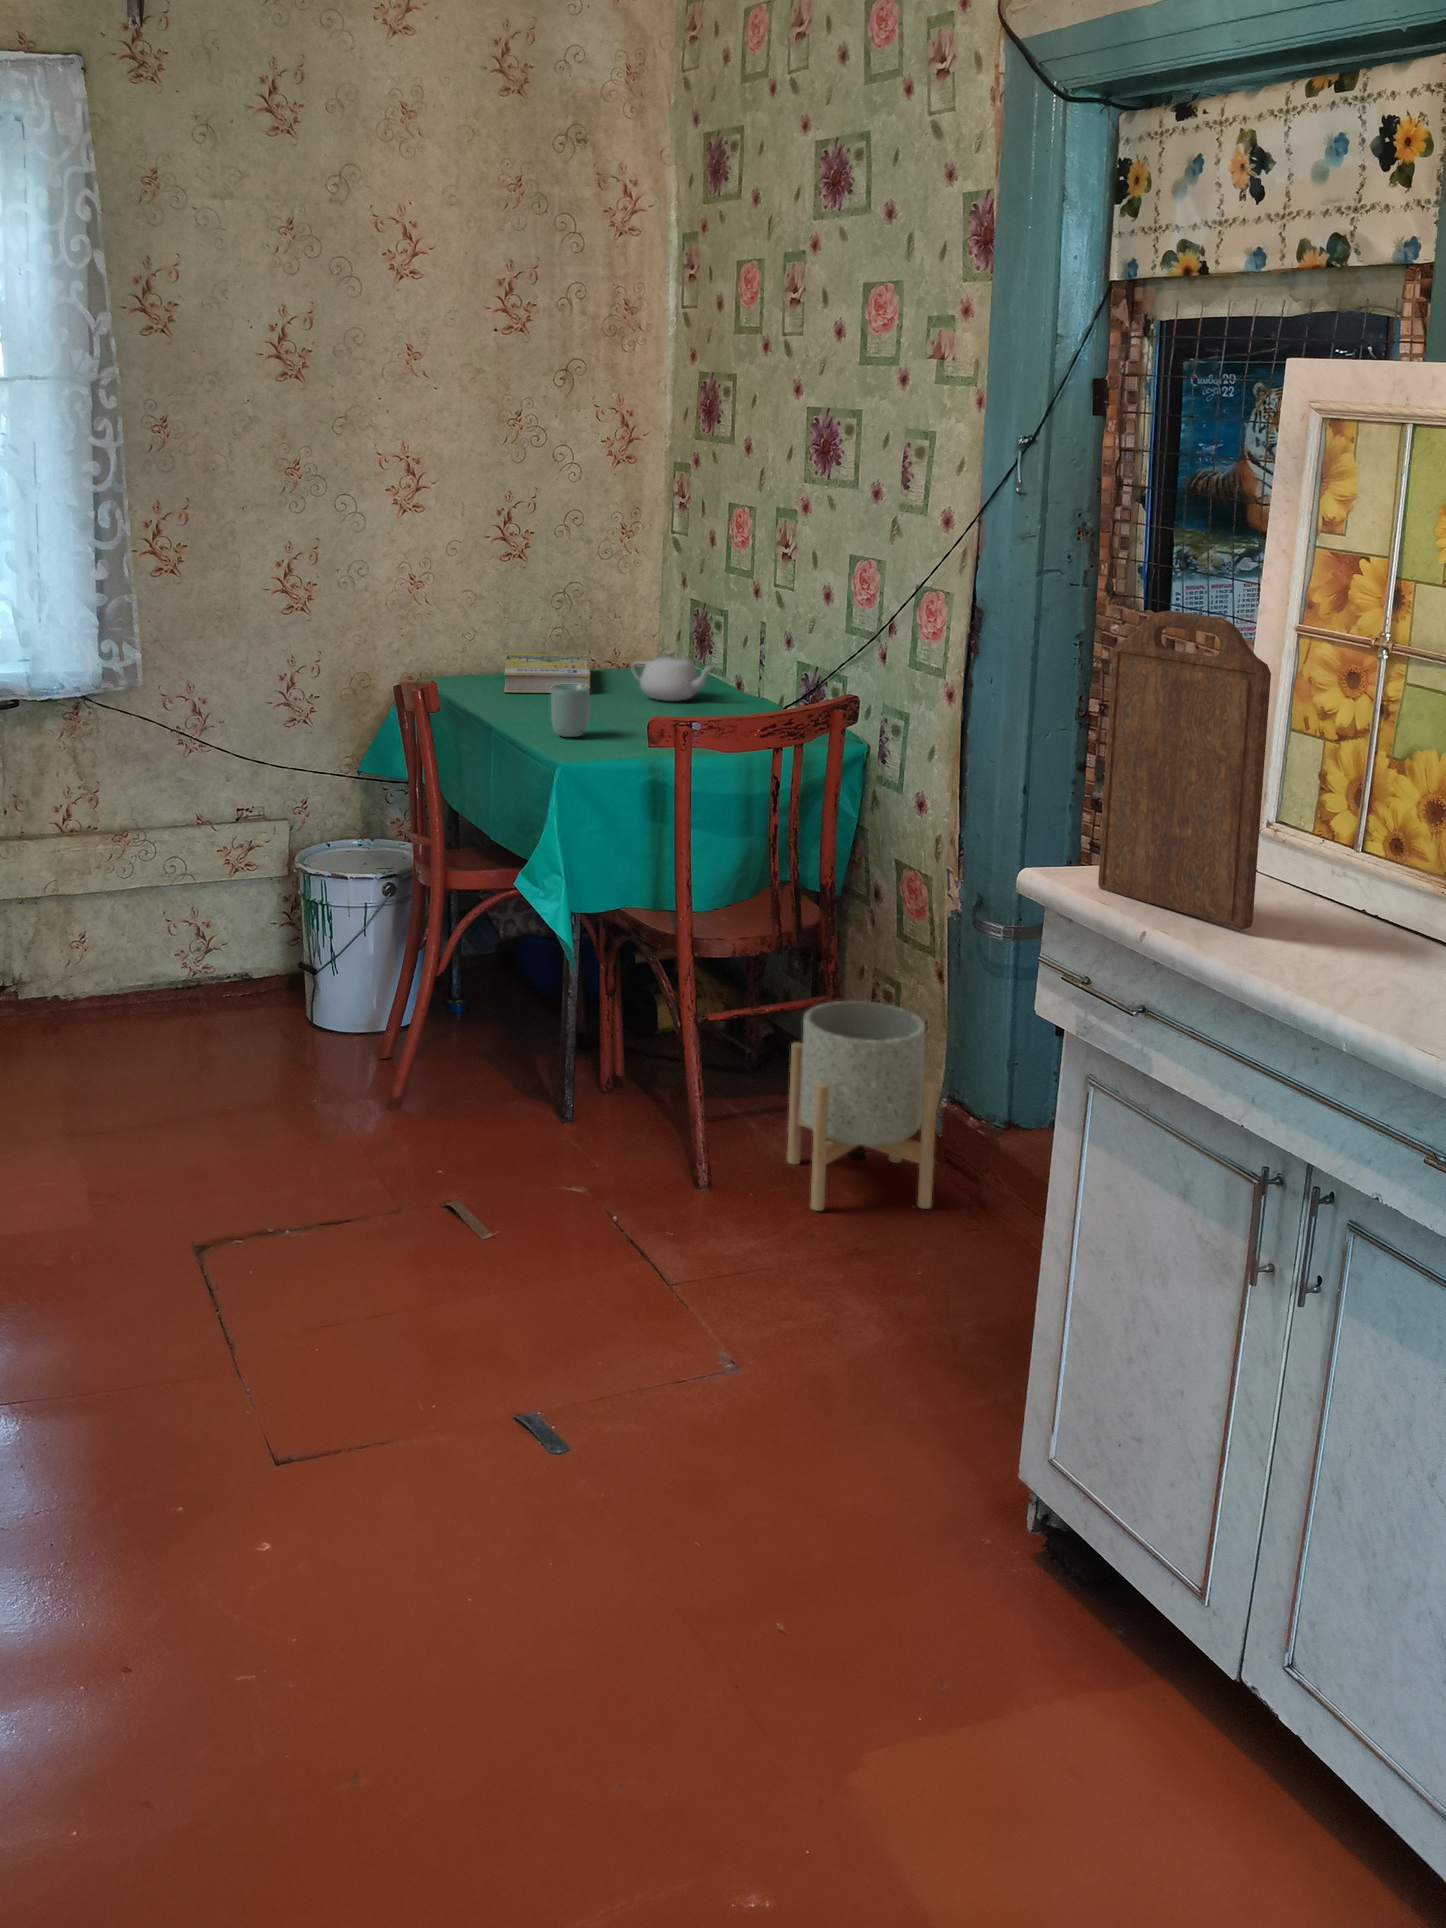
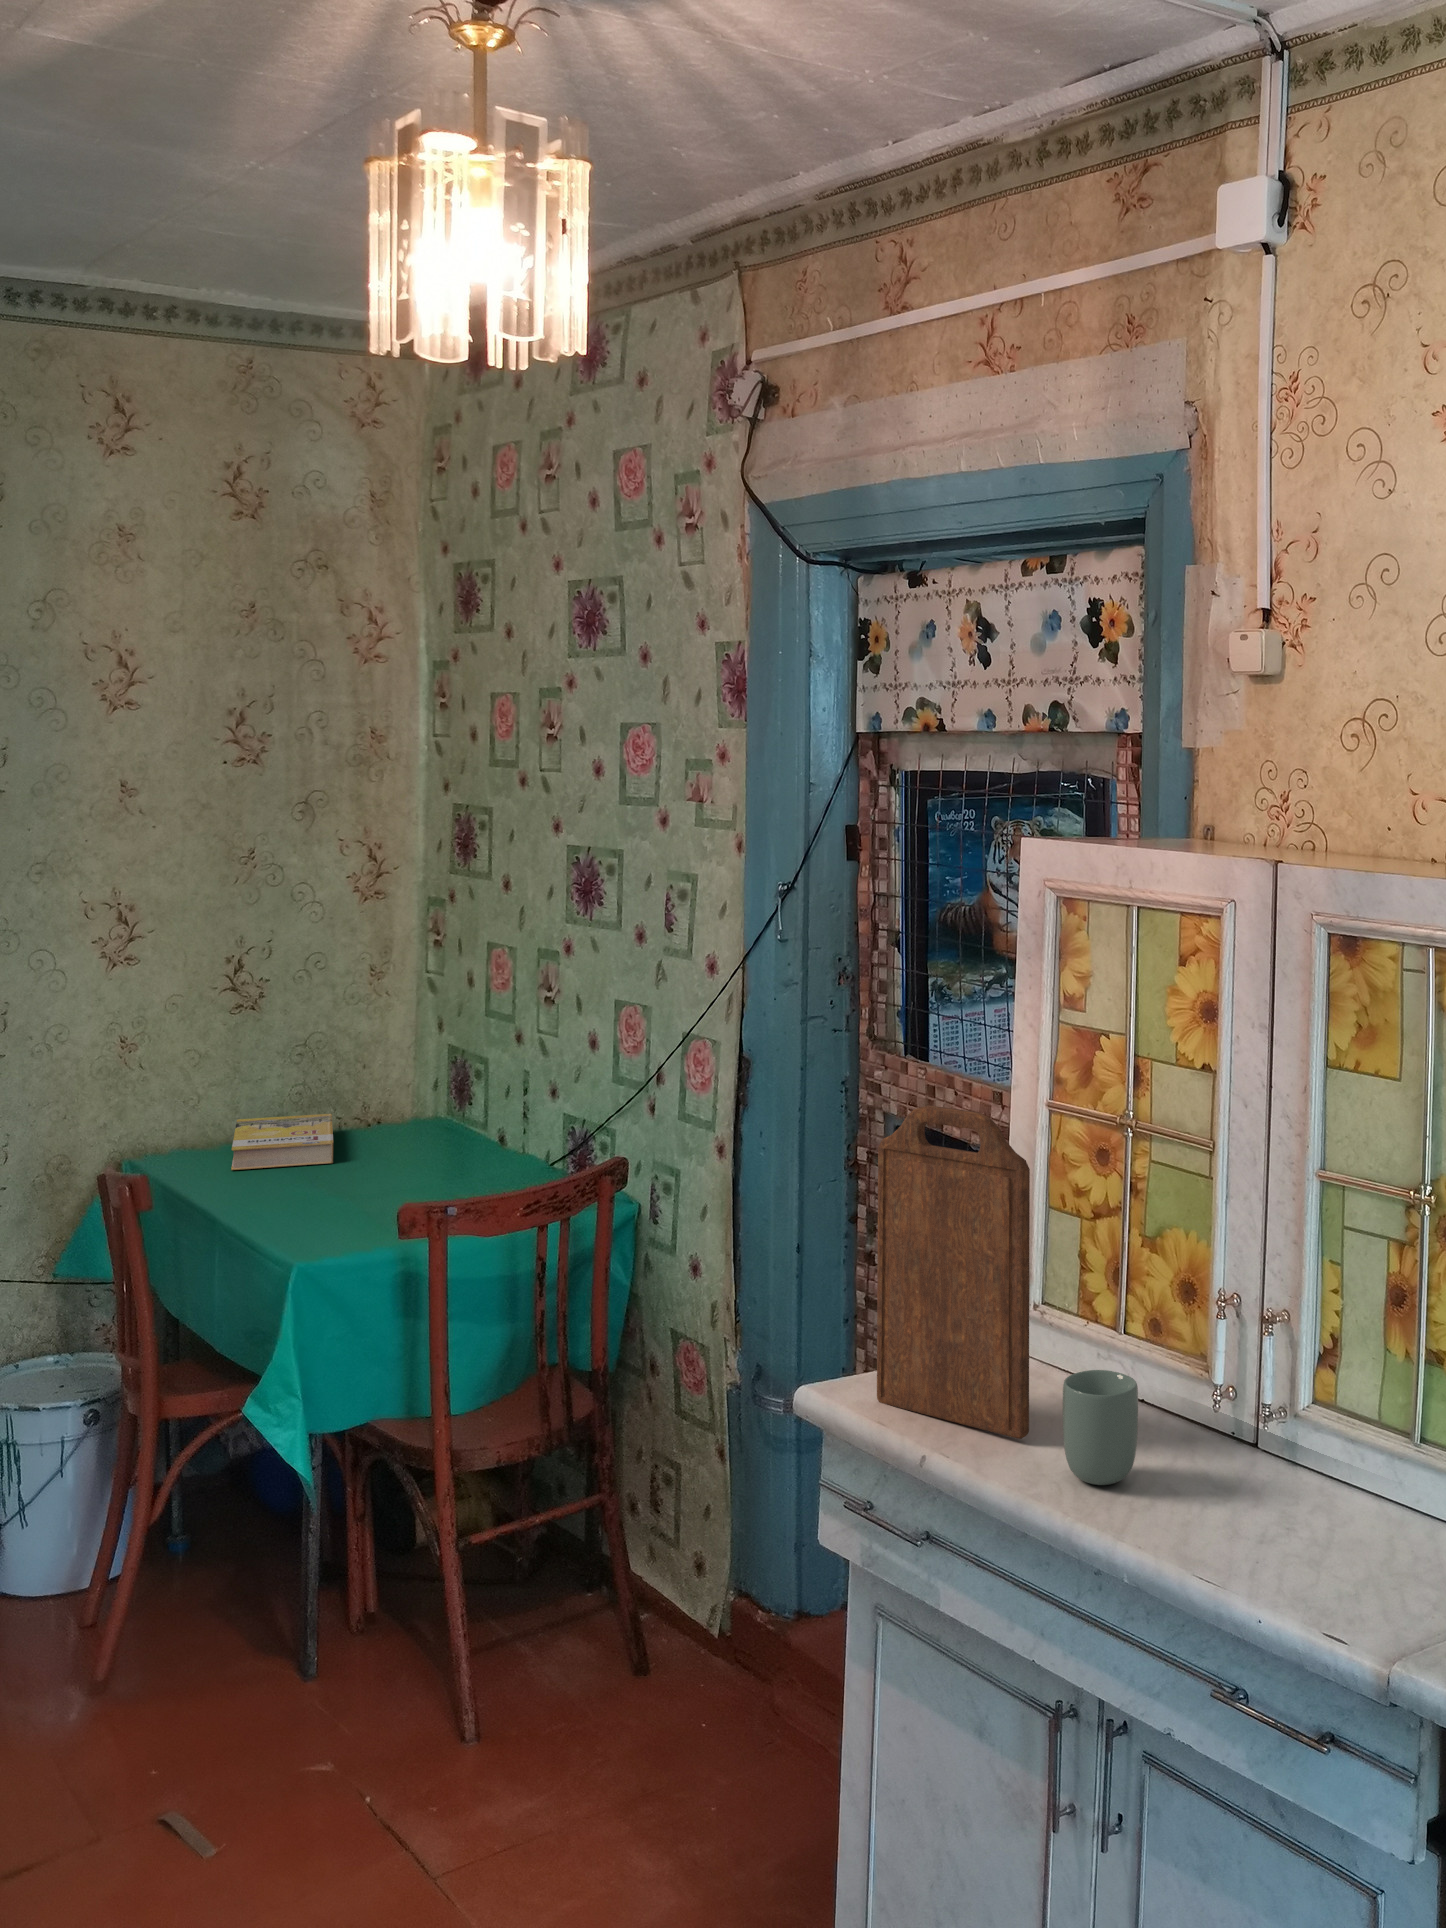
teapot: present [631,651,713,701] -> none [380,1108,474,1165]
cup: present [551,684,590,737] -> present [1063,1370,1138,1485]
planter: present [787,1001,937,1211] -> none [562,1497,723,1762]

